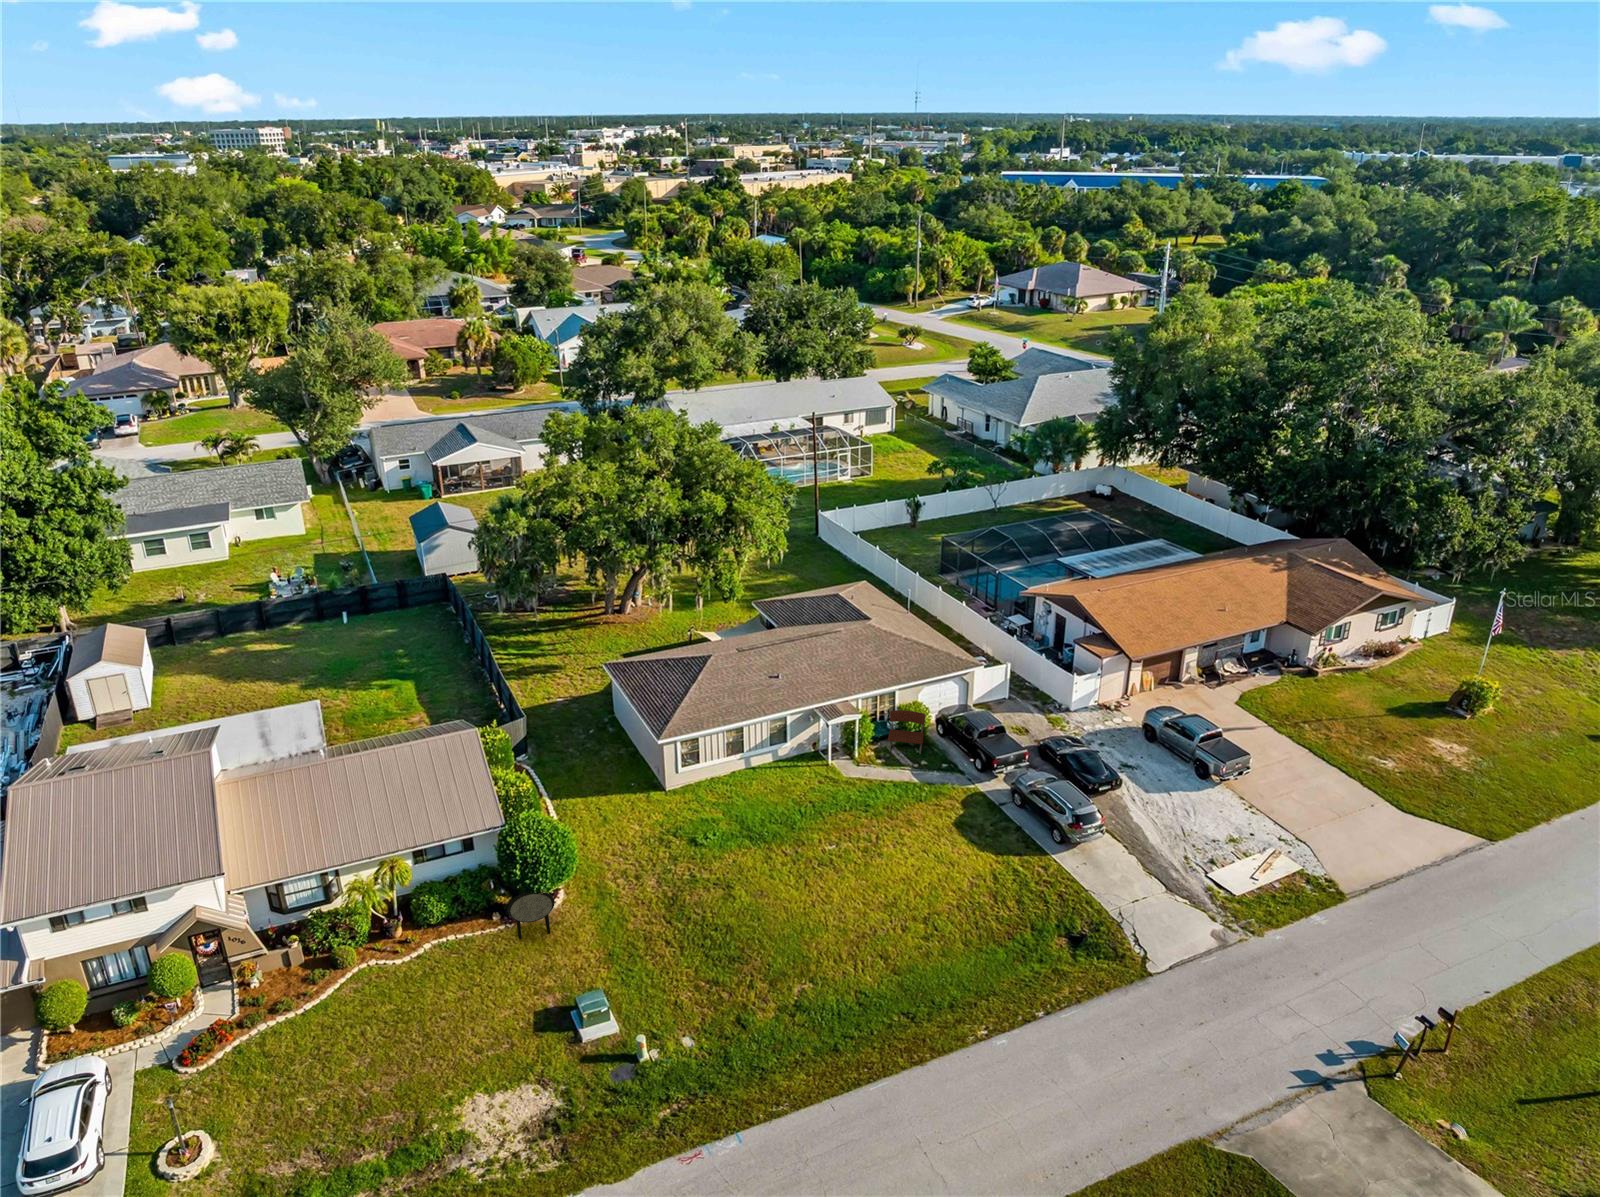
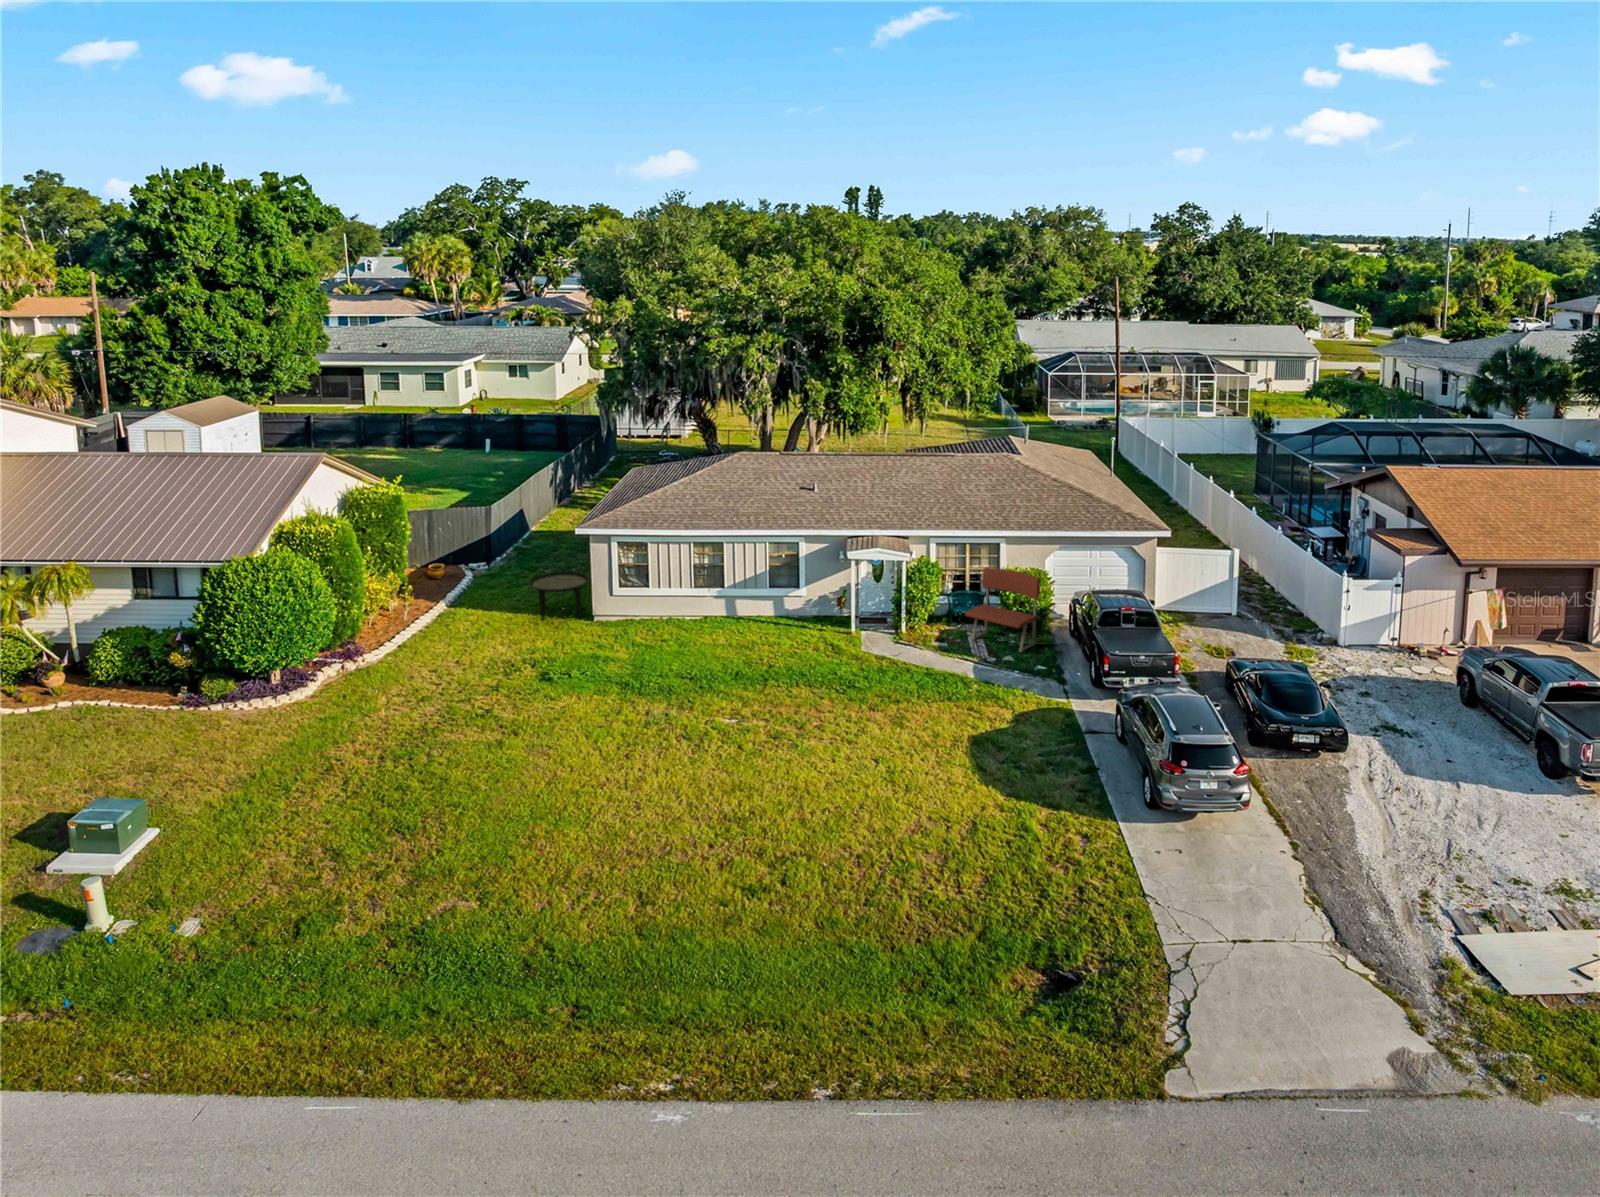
round table: present [507,893,555,940] -> present [529,572,588,620]

